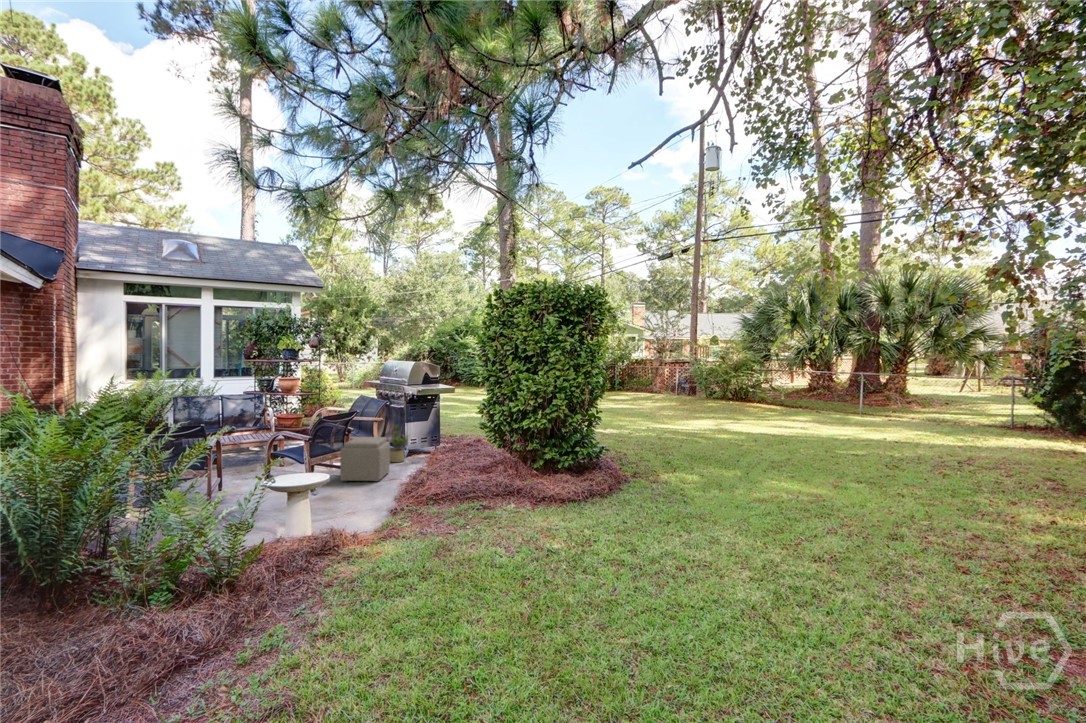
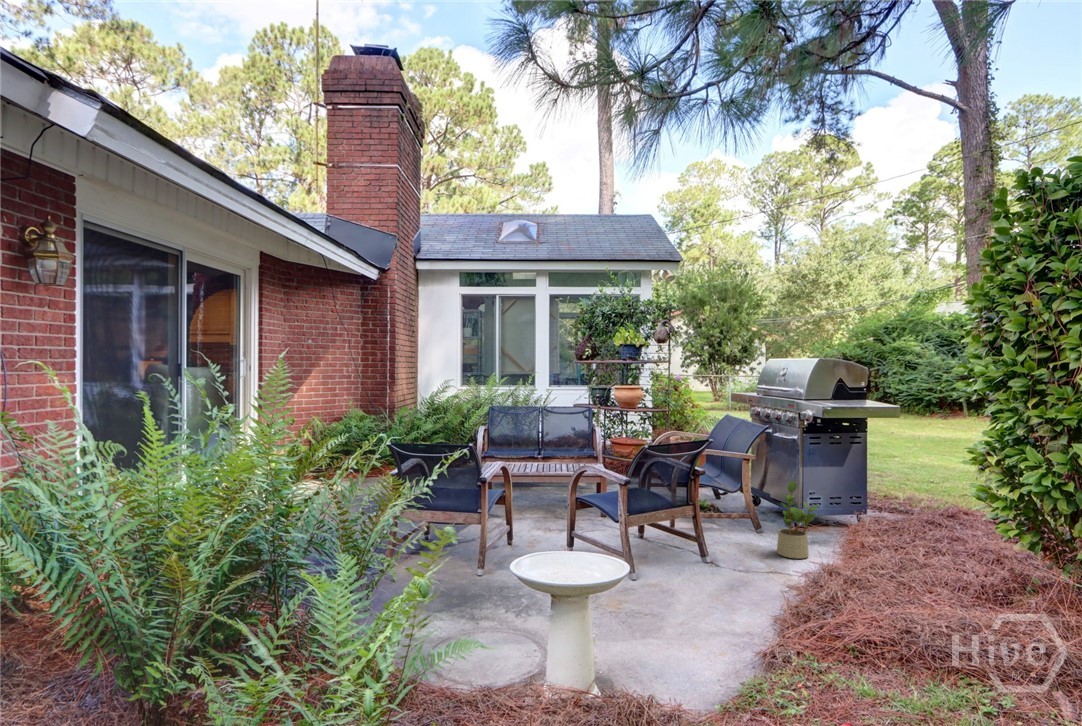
ottoman: present [340,437,390,482] -> none [675,501,777,608]

